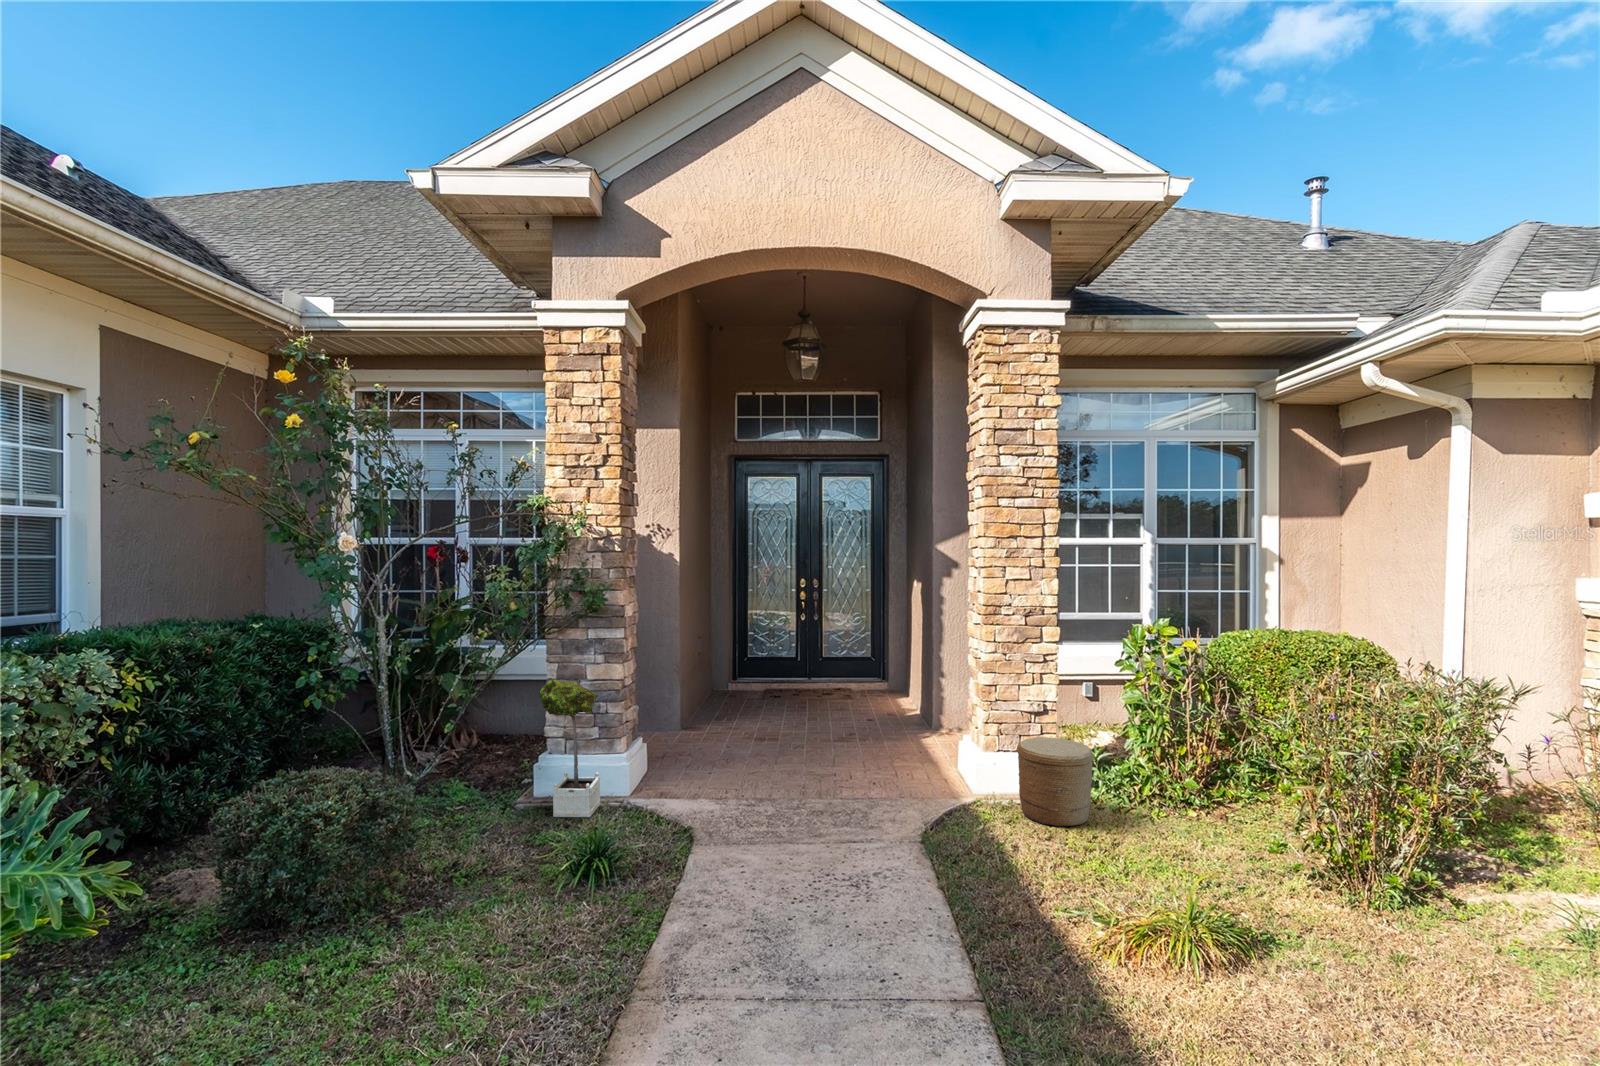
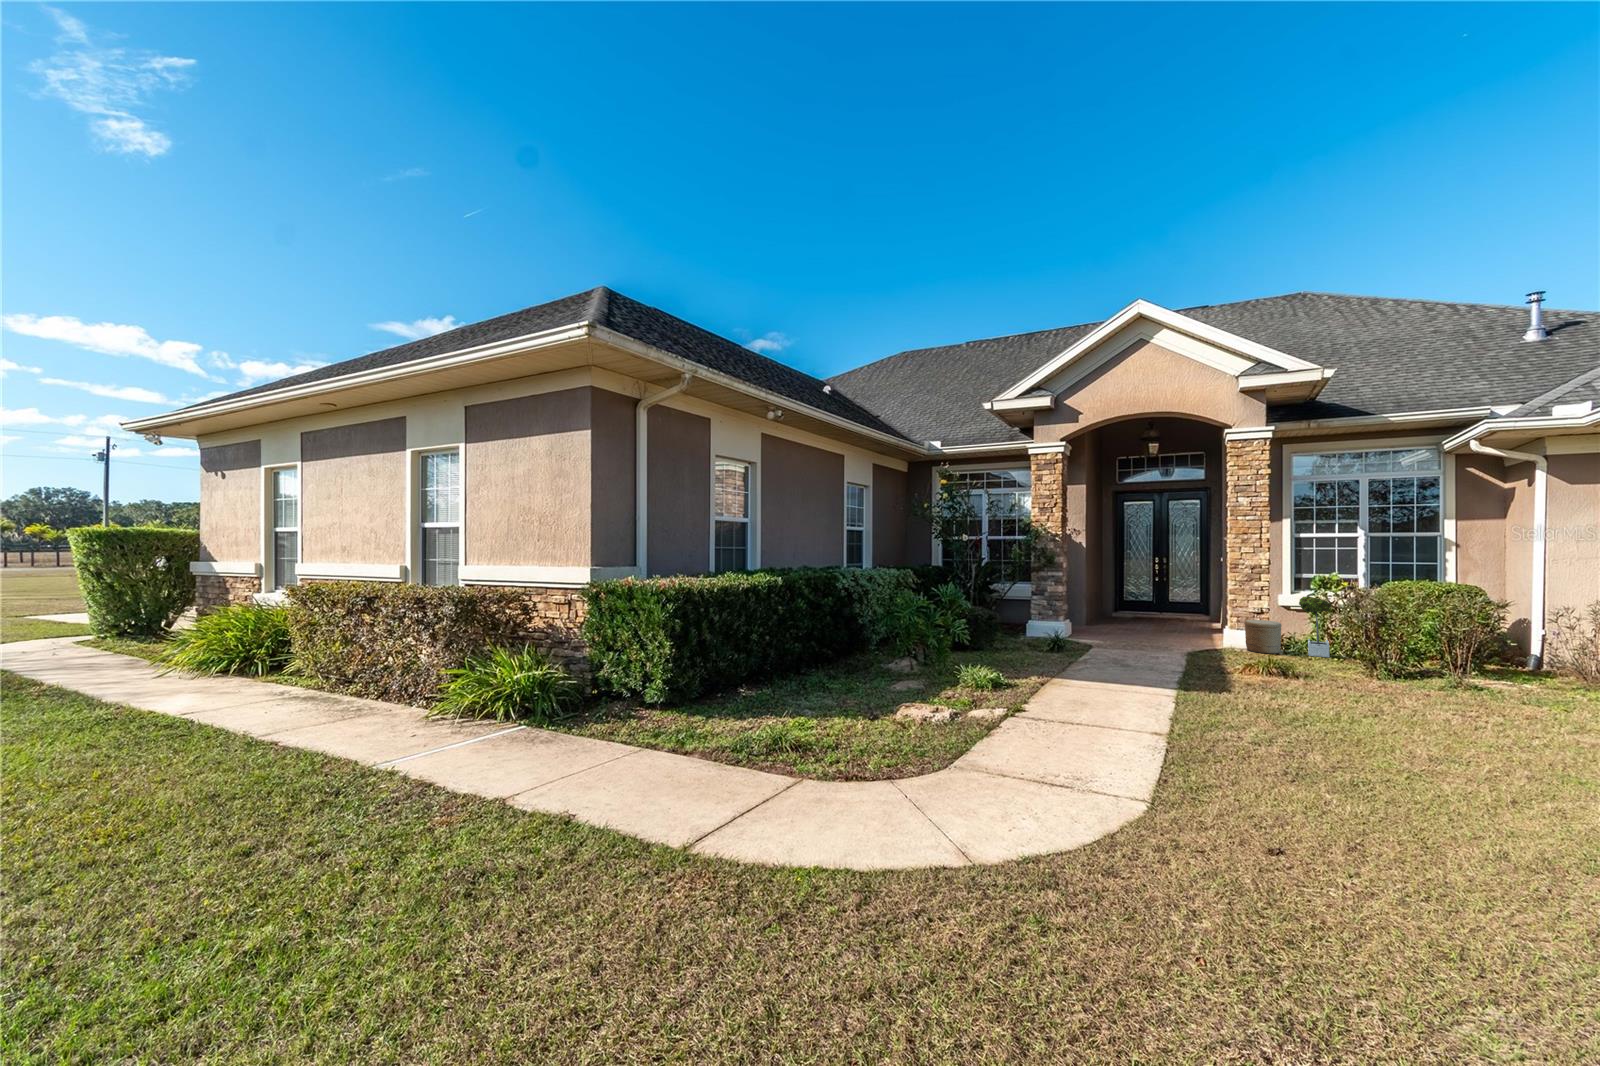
potted tree: present [539,680,600,817] -> present [1299,596,1331,657]

